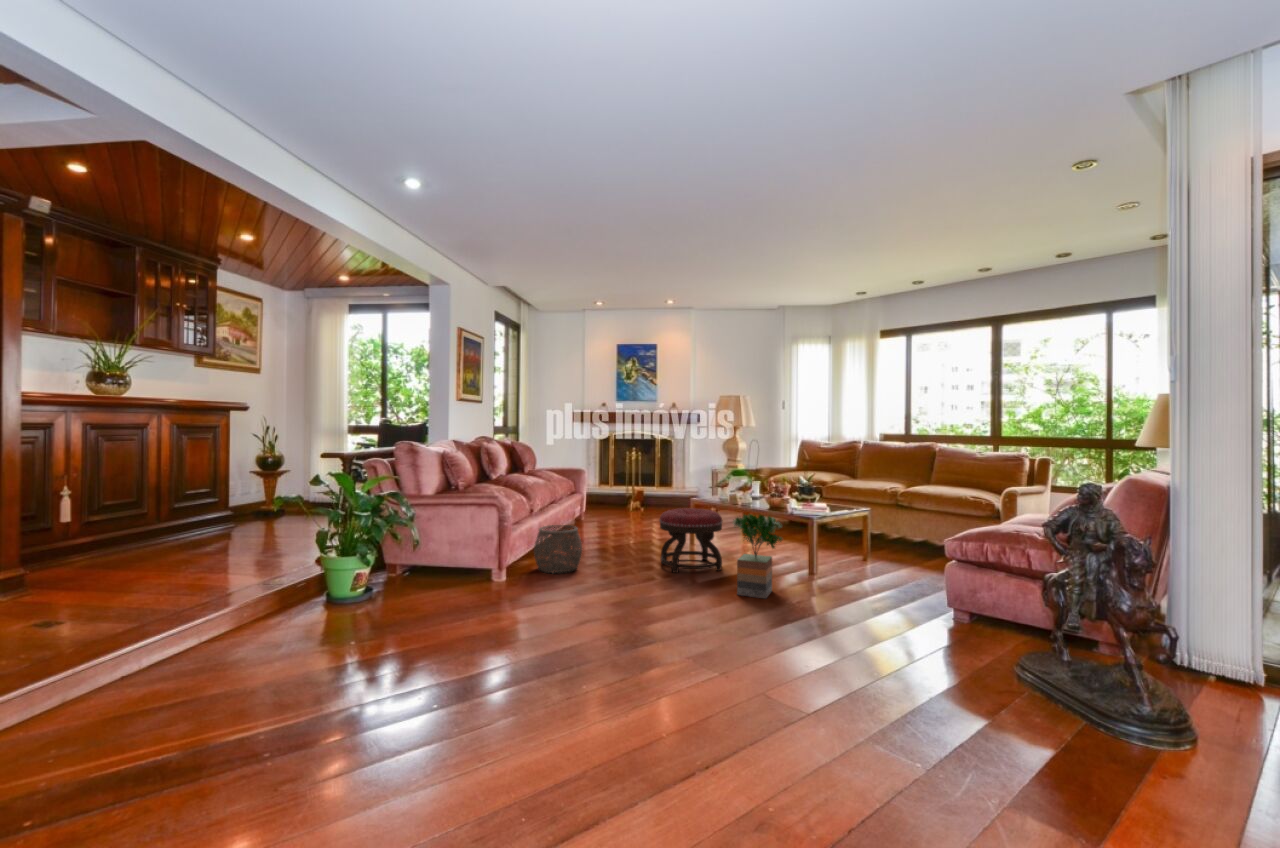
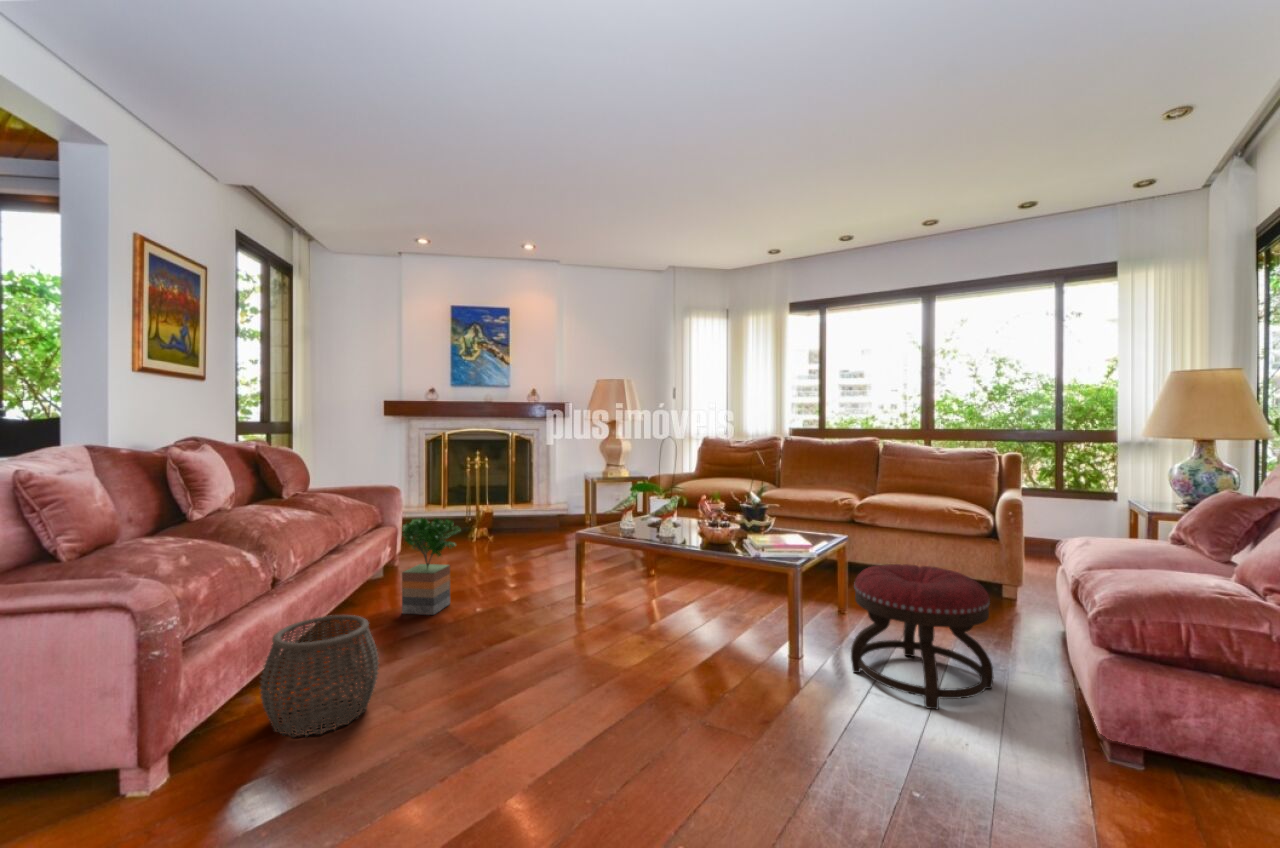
ottoman: present [660,508,723,573] -> present [851,564,993,709]
potted tree: present [733,514,783,599] -> present [402,518,460,615]

